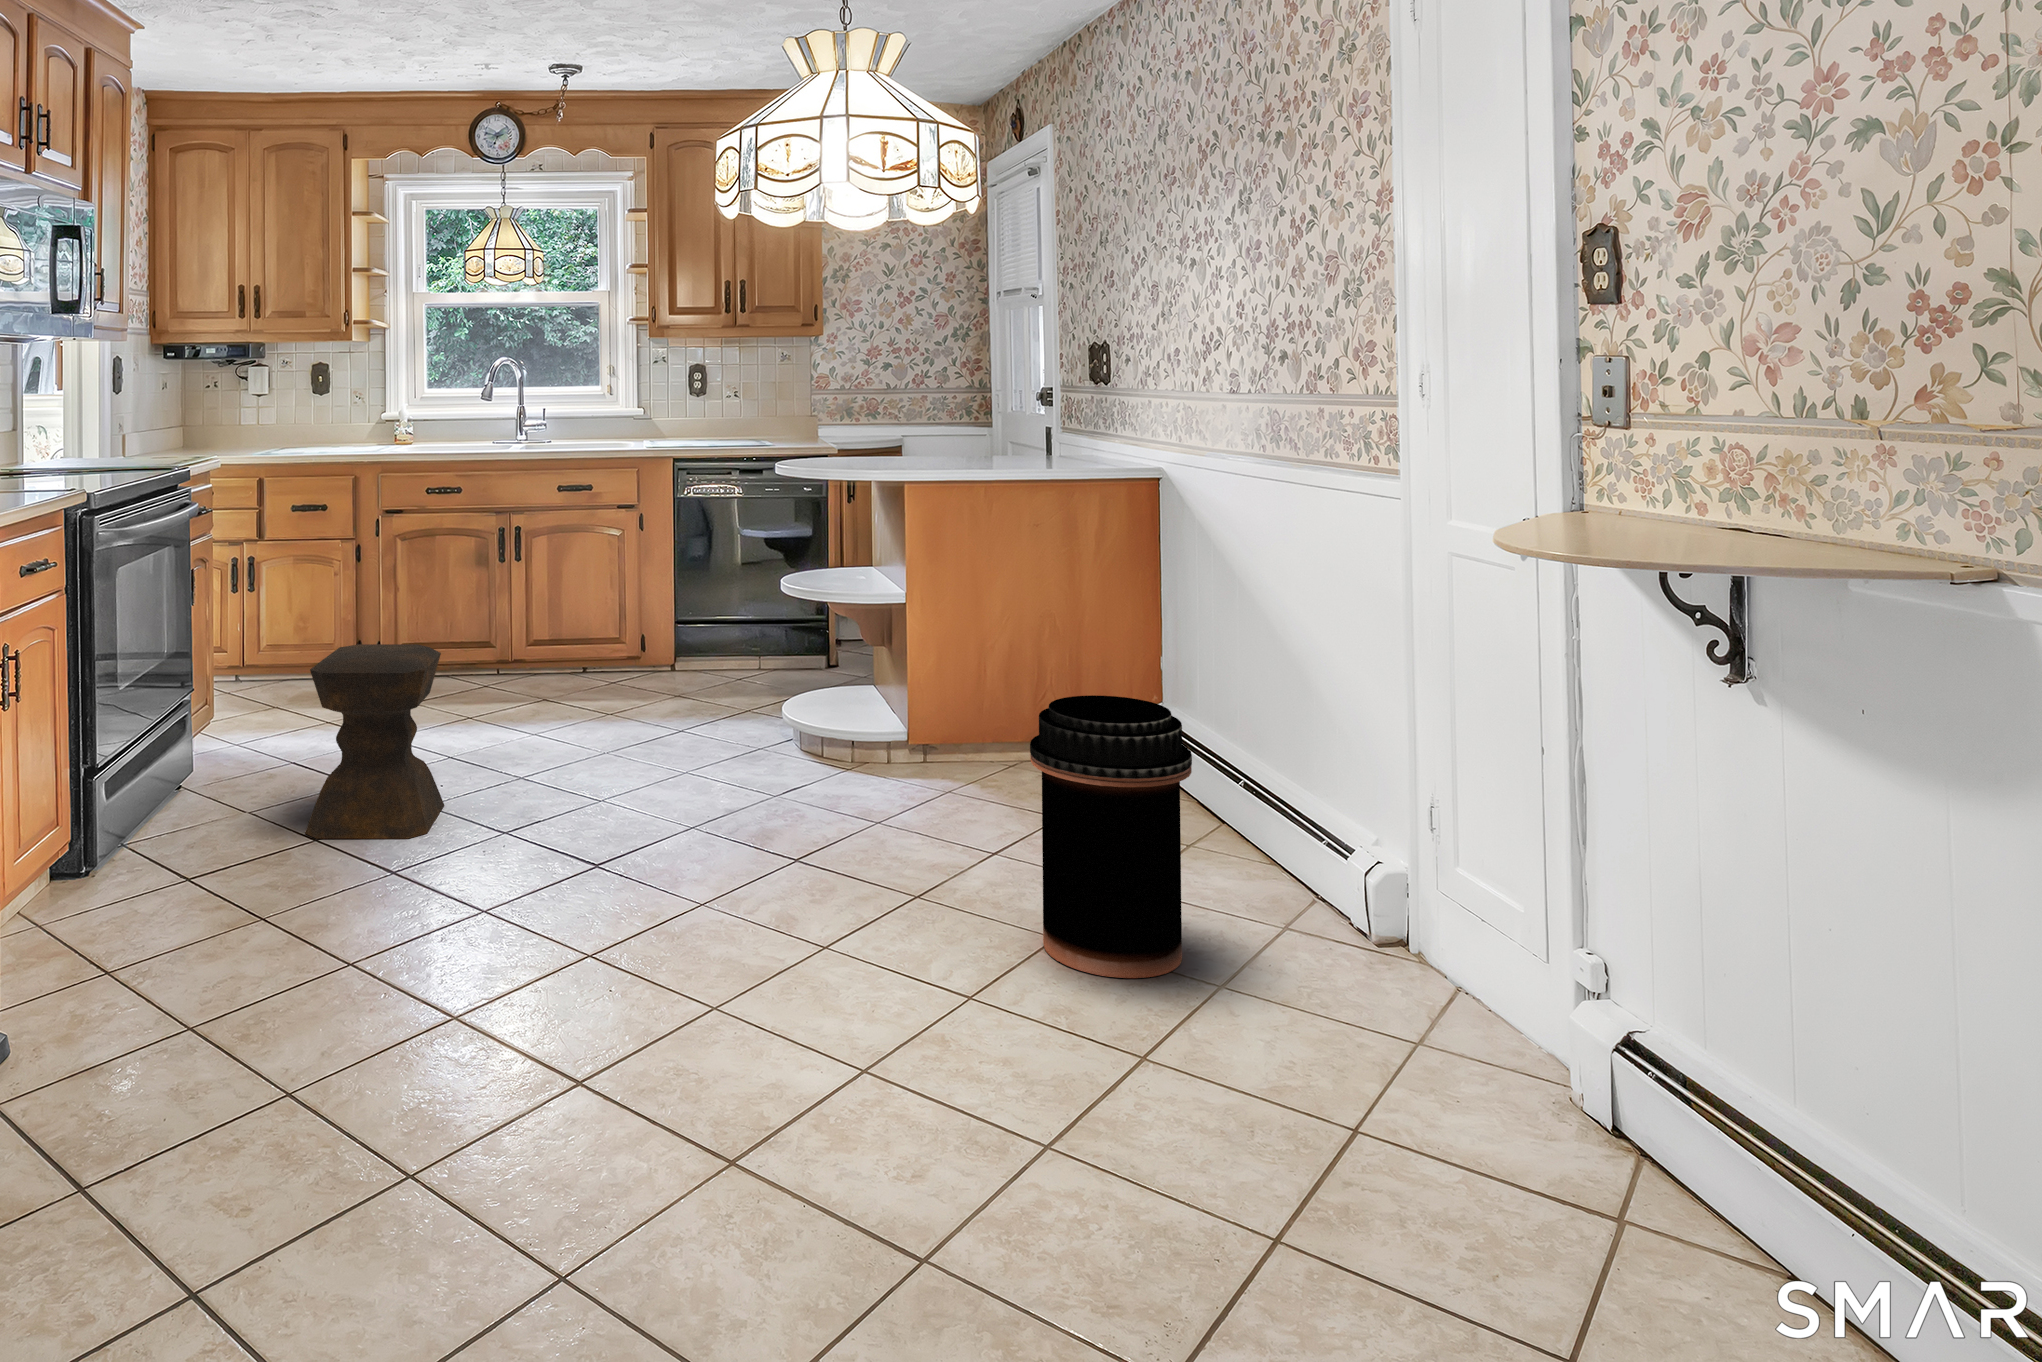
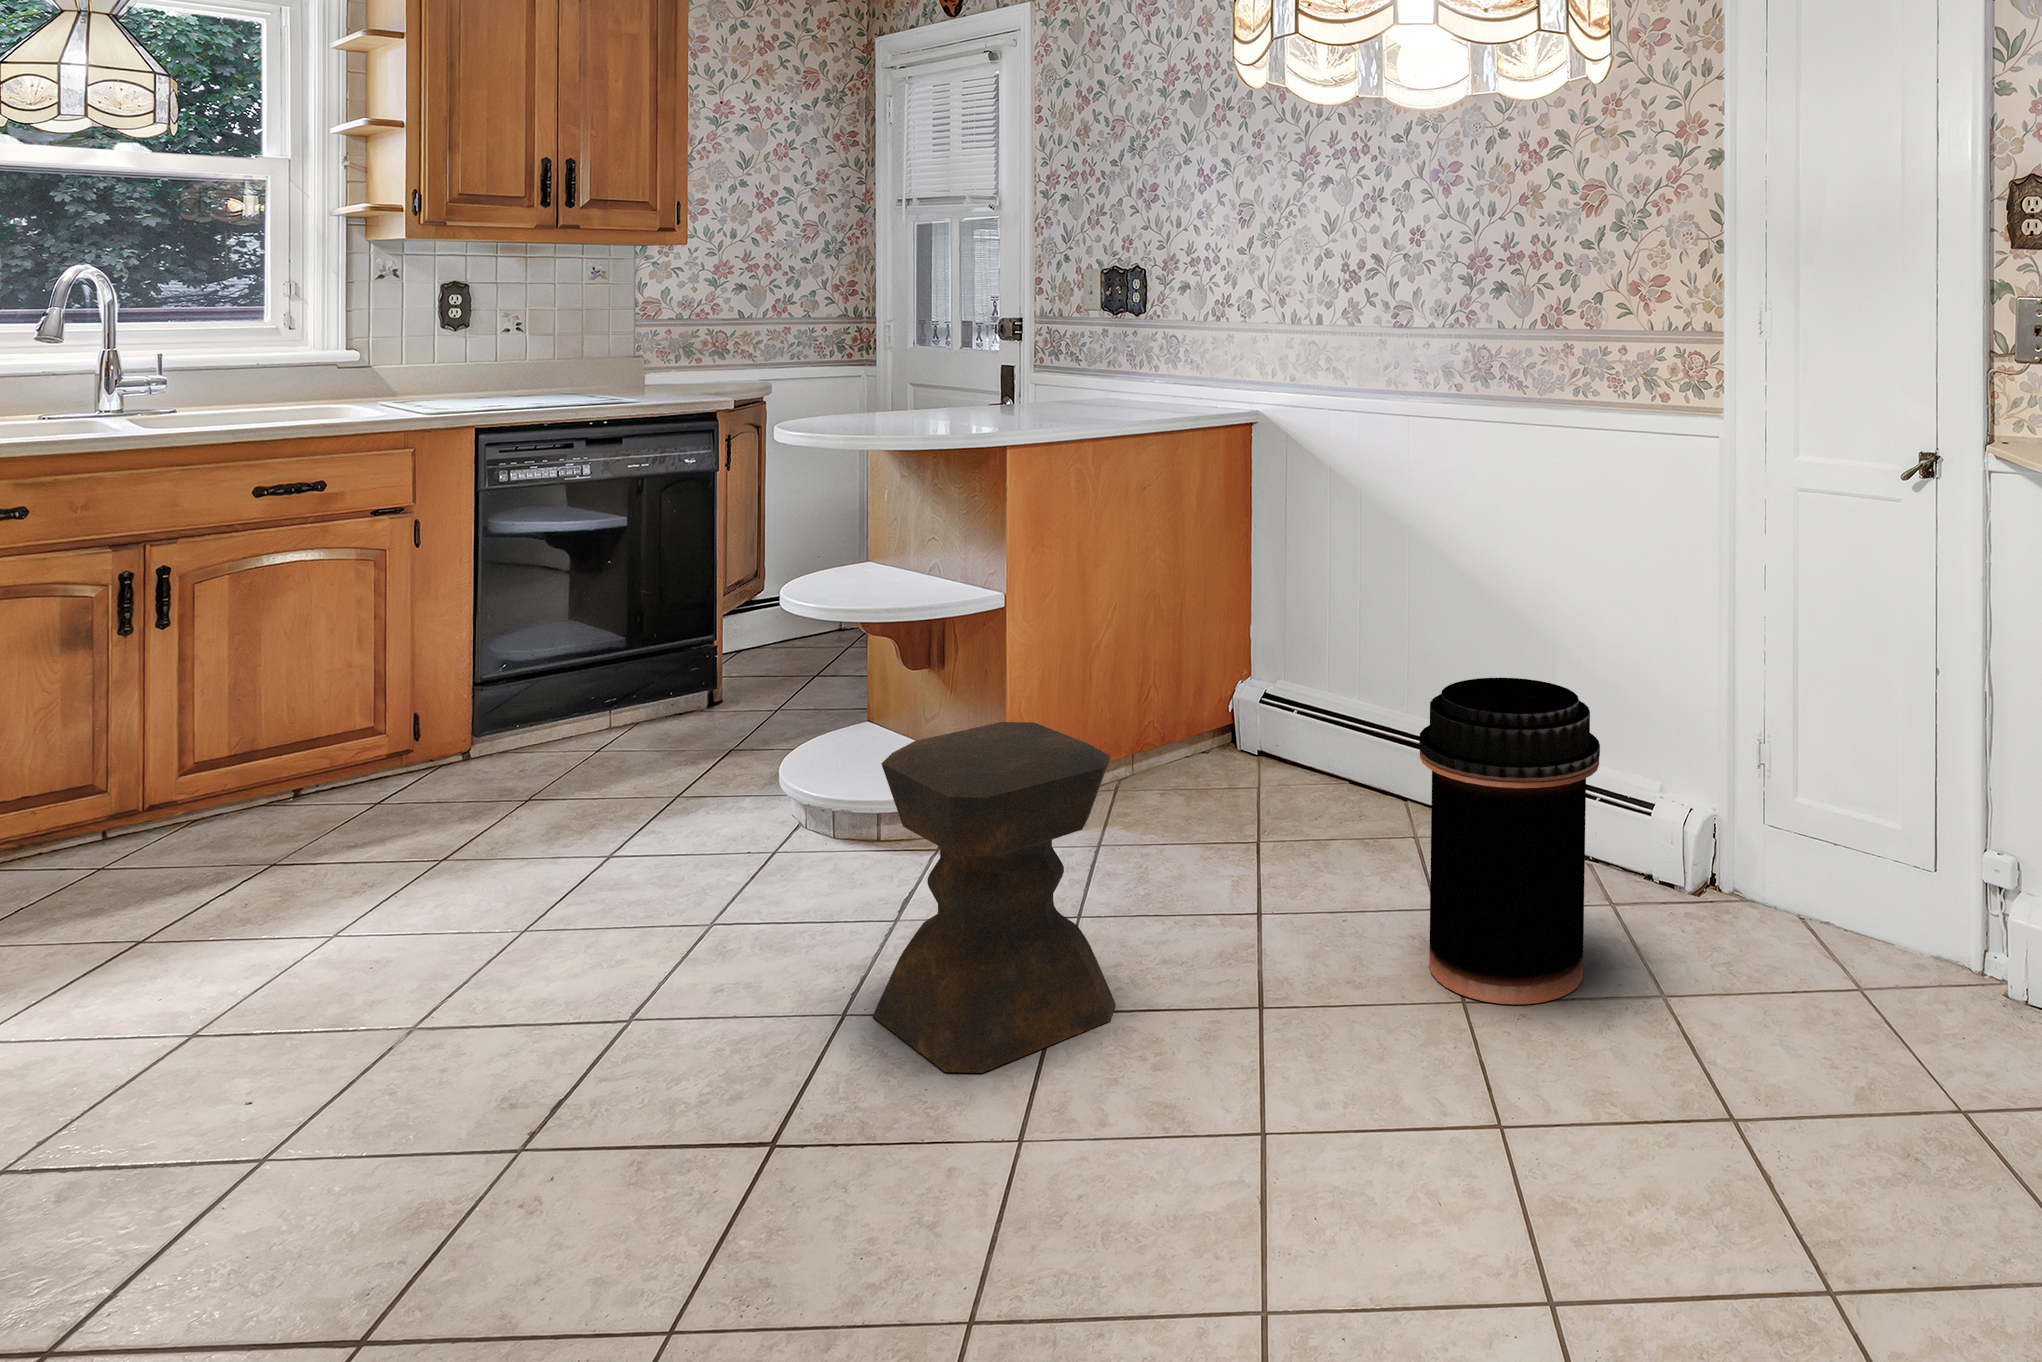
stool: present [305,644,444,839] -> present [873,722,1116,1073]

